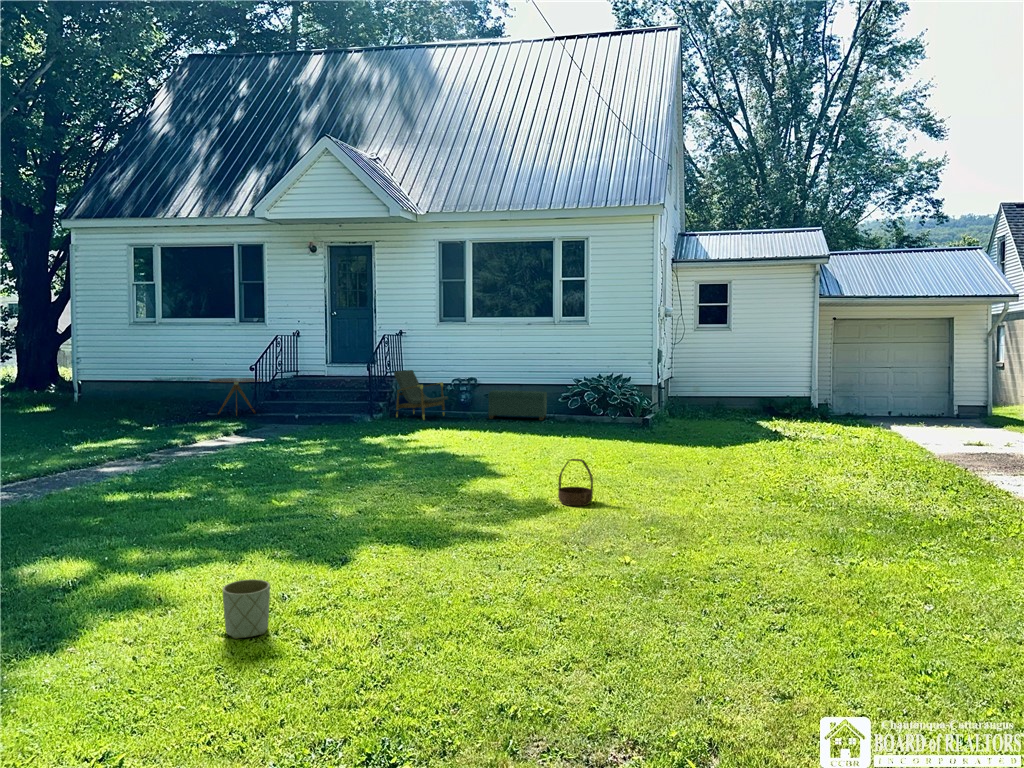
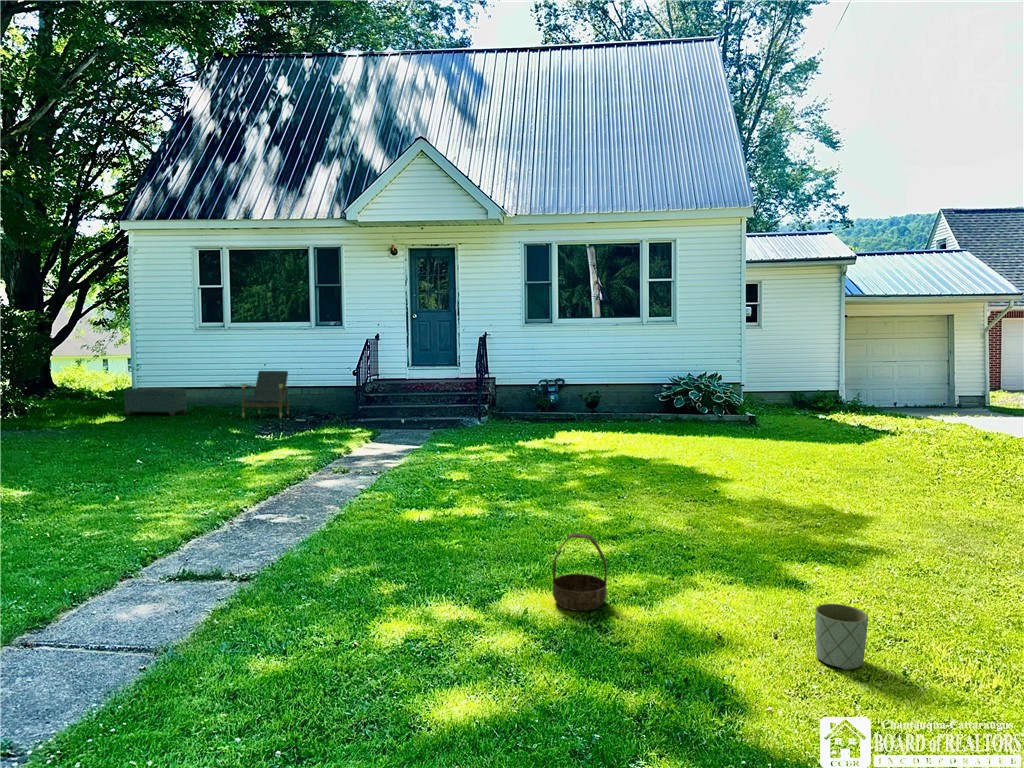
lounge chair: present [394,370,448,420] -> present [242,371,289,418]
round table: present [209,378,263,415] -> none [300,383,353,422]
bench: present [488,390,547,420] -> present [124,388,187,416]
basket: present [558,459,593,506] -> present [553,533,607,611]

